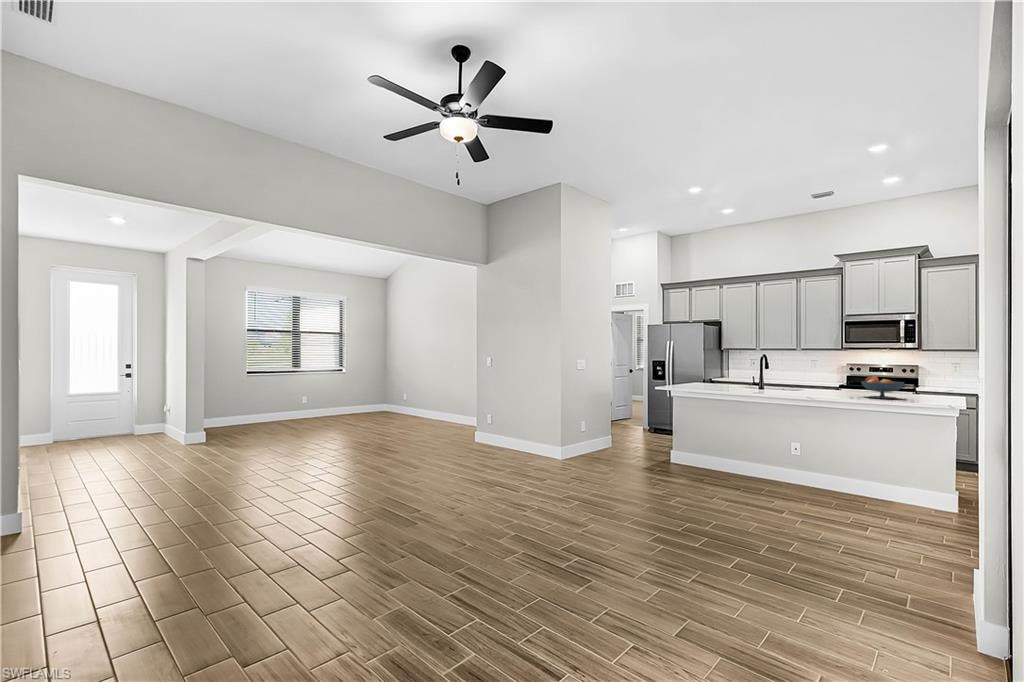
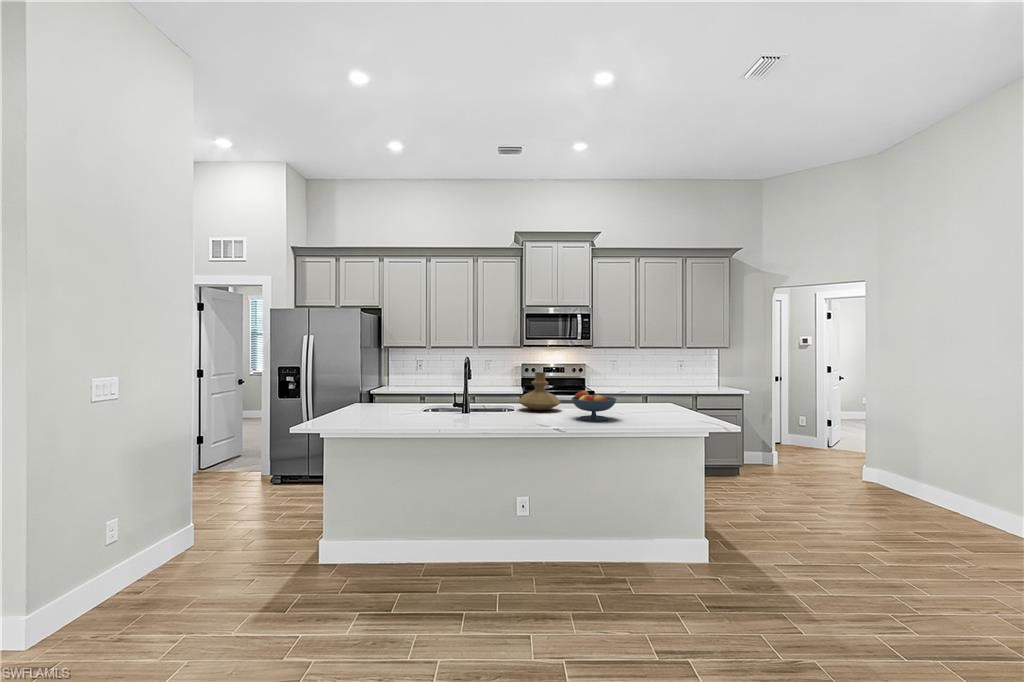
vase: none [821,364,860,393] -> present [518,372,561,410]

